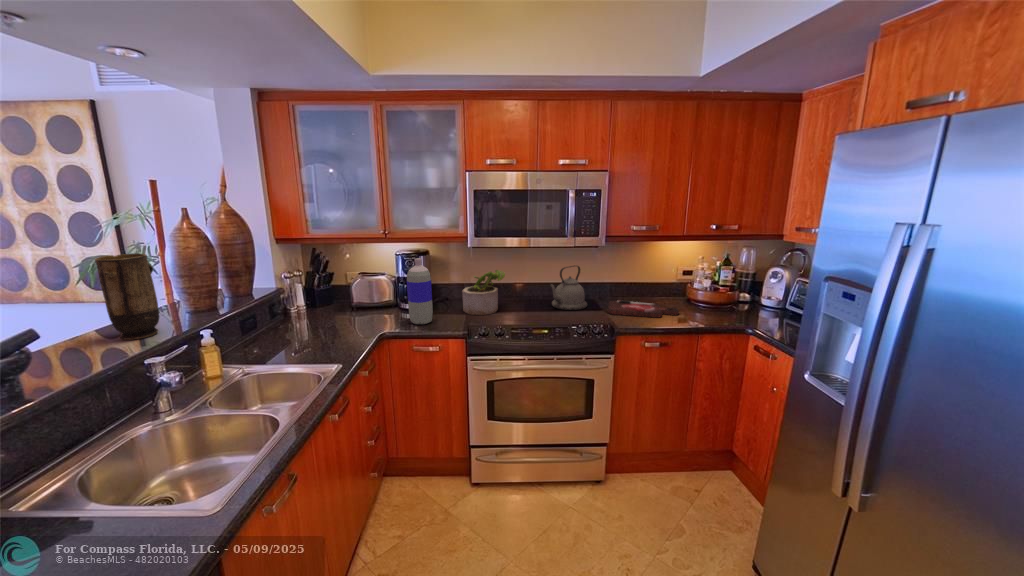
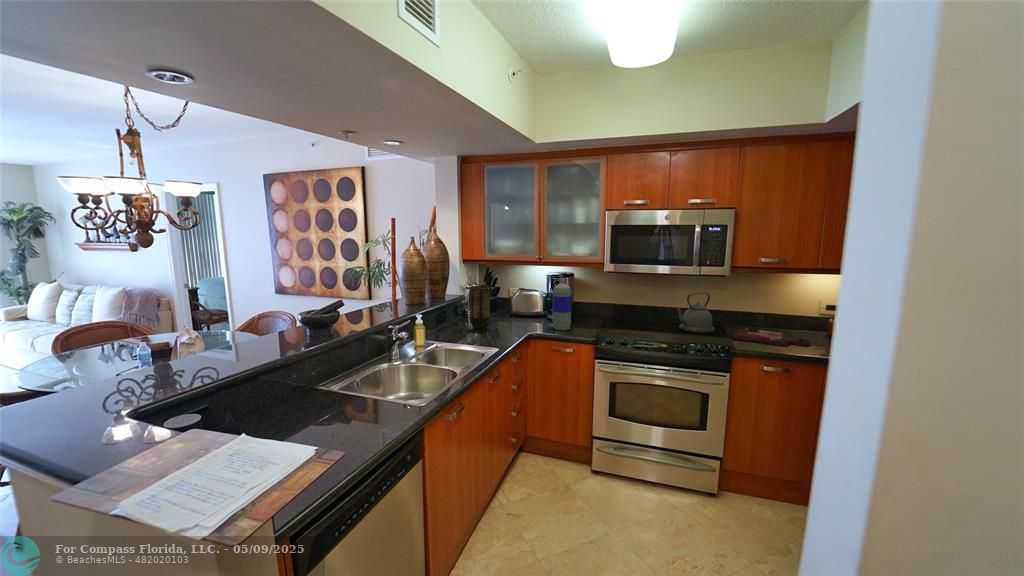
vase: present [95,254,159,340] -> present [469,285,490,332]
potted plant: present [462,270,505,315] -> none [598,292,636,329]

